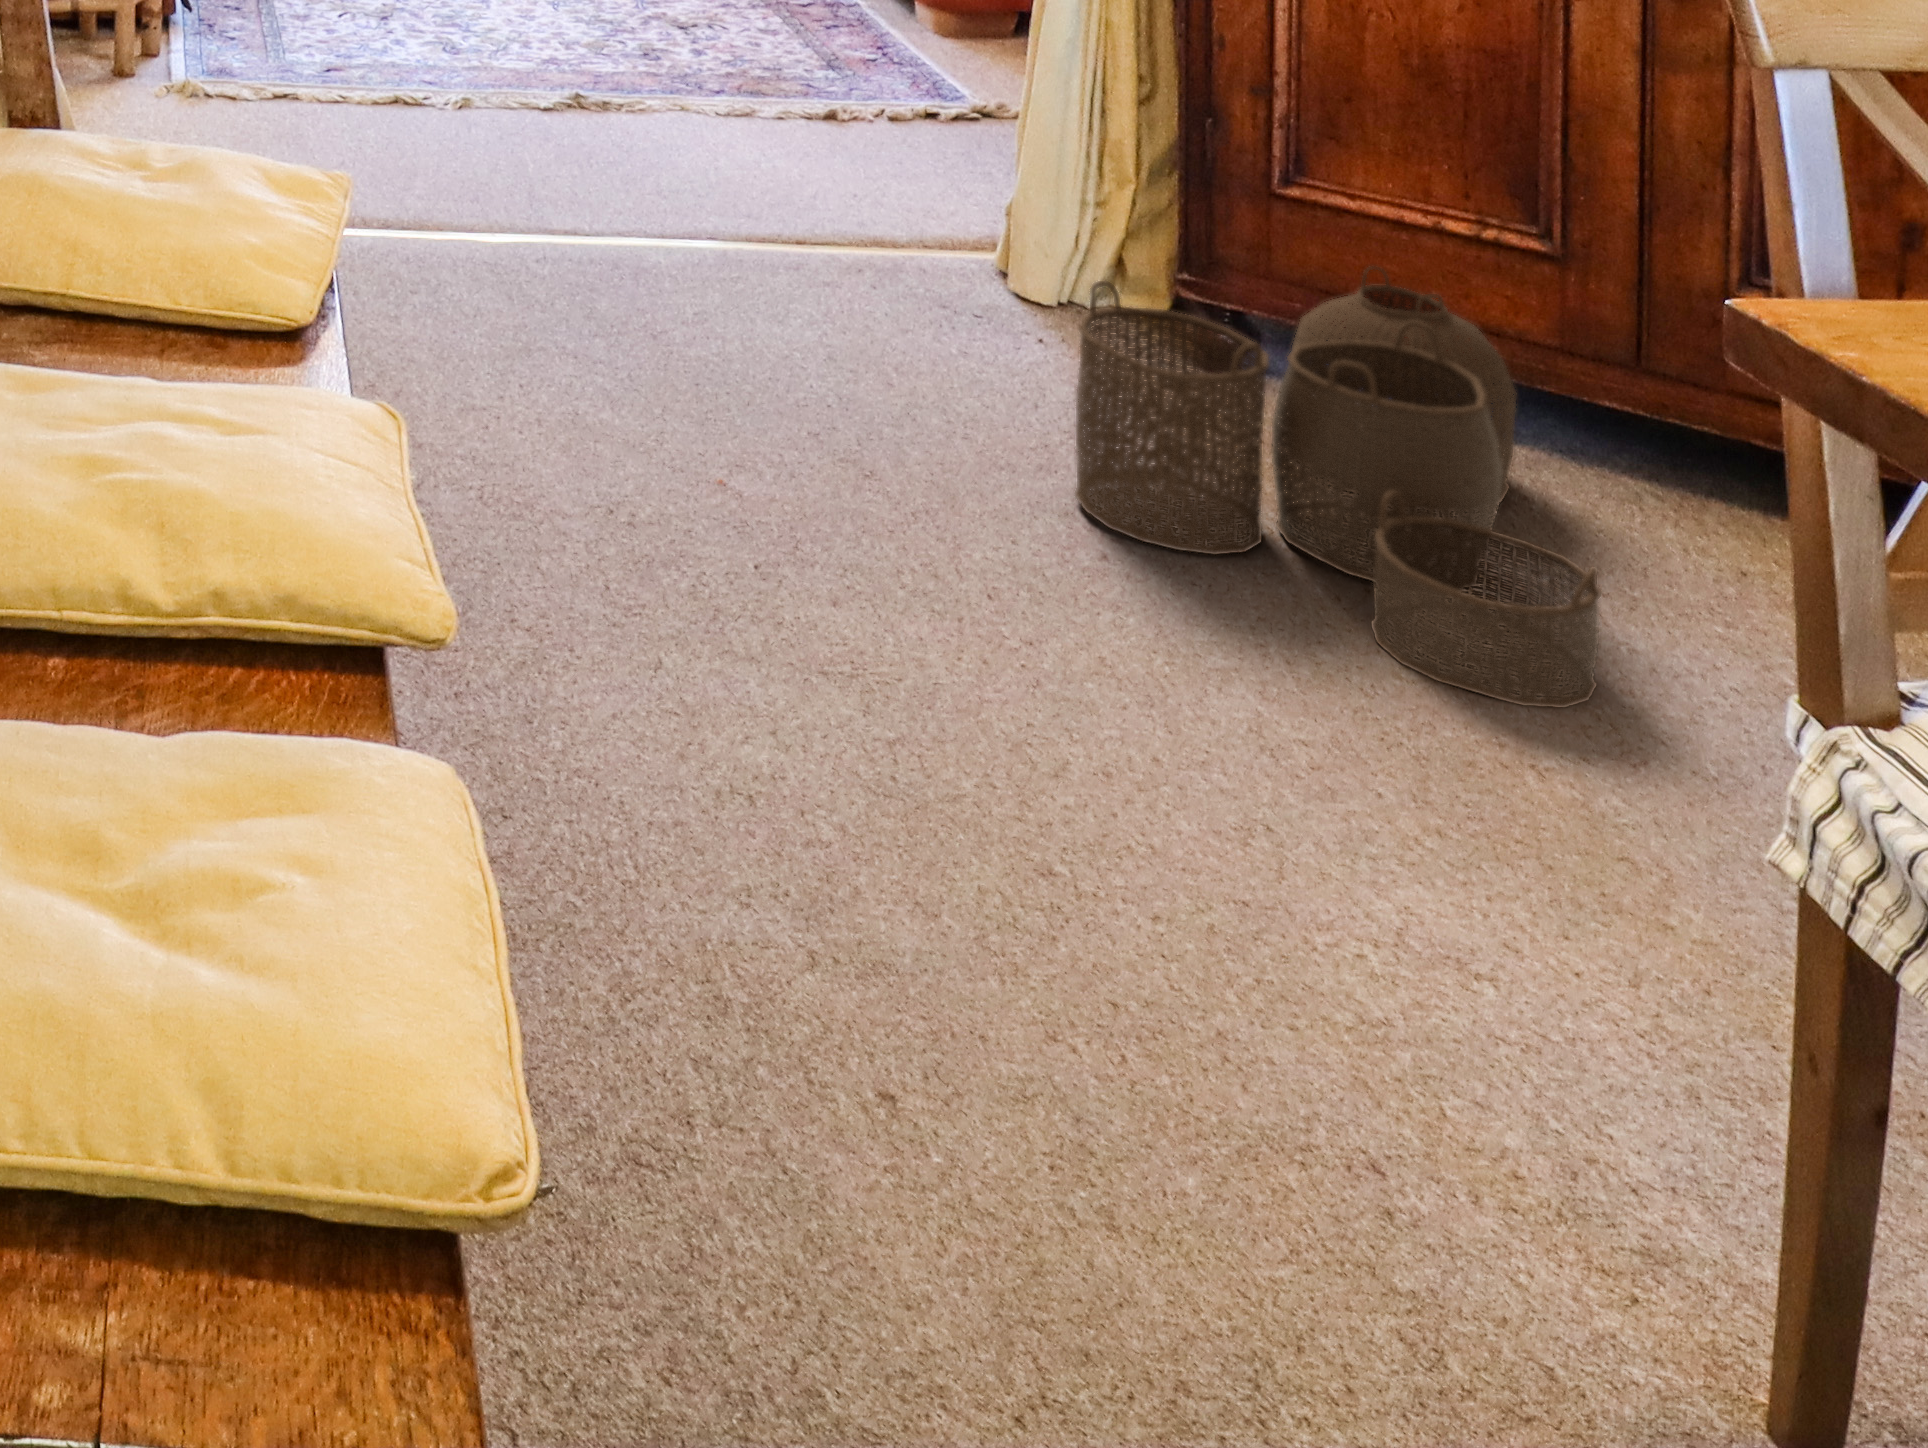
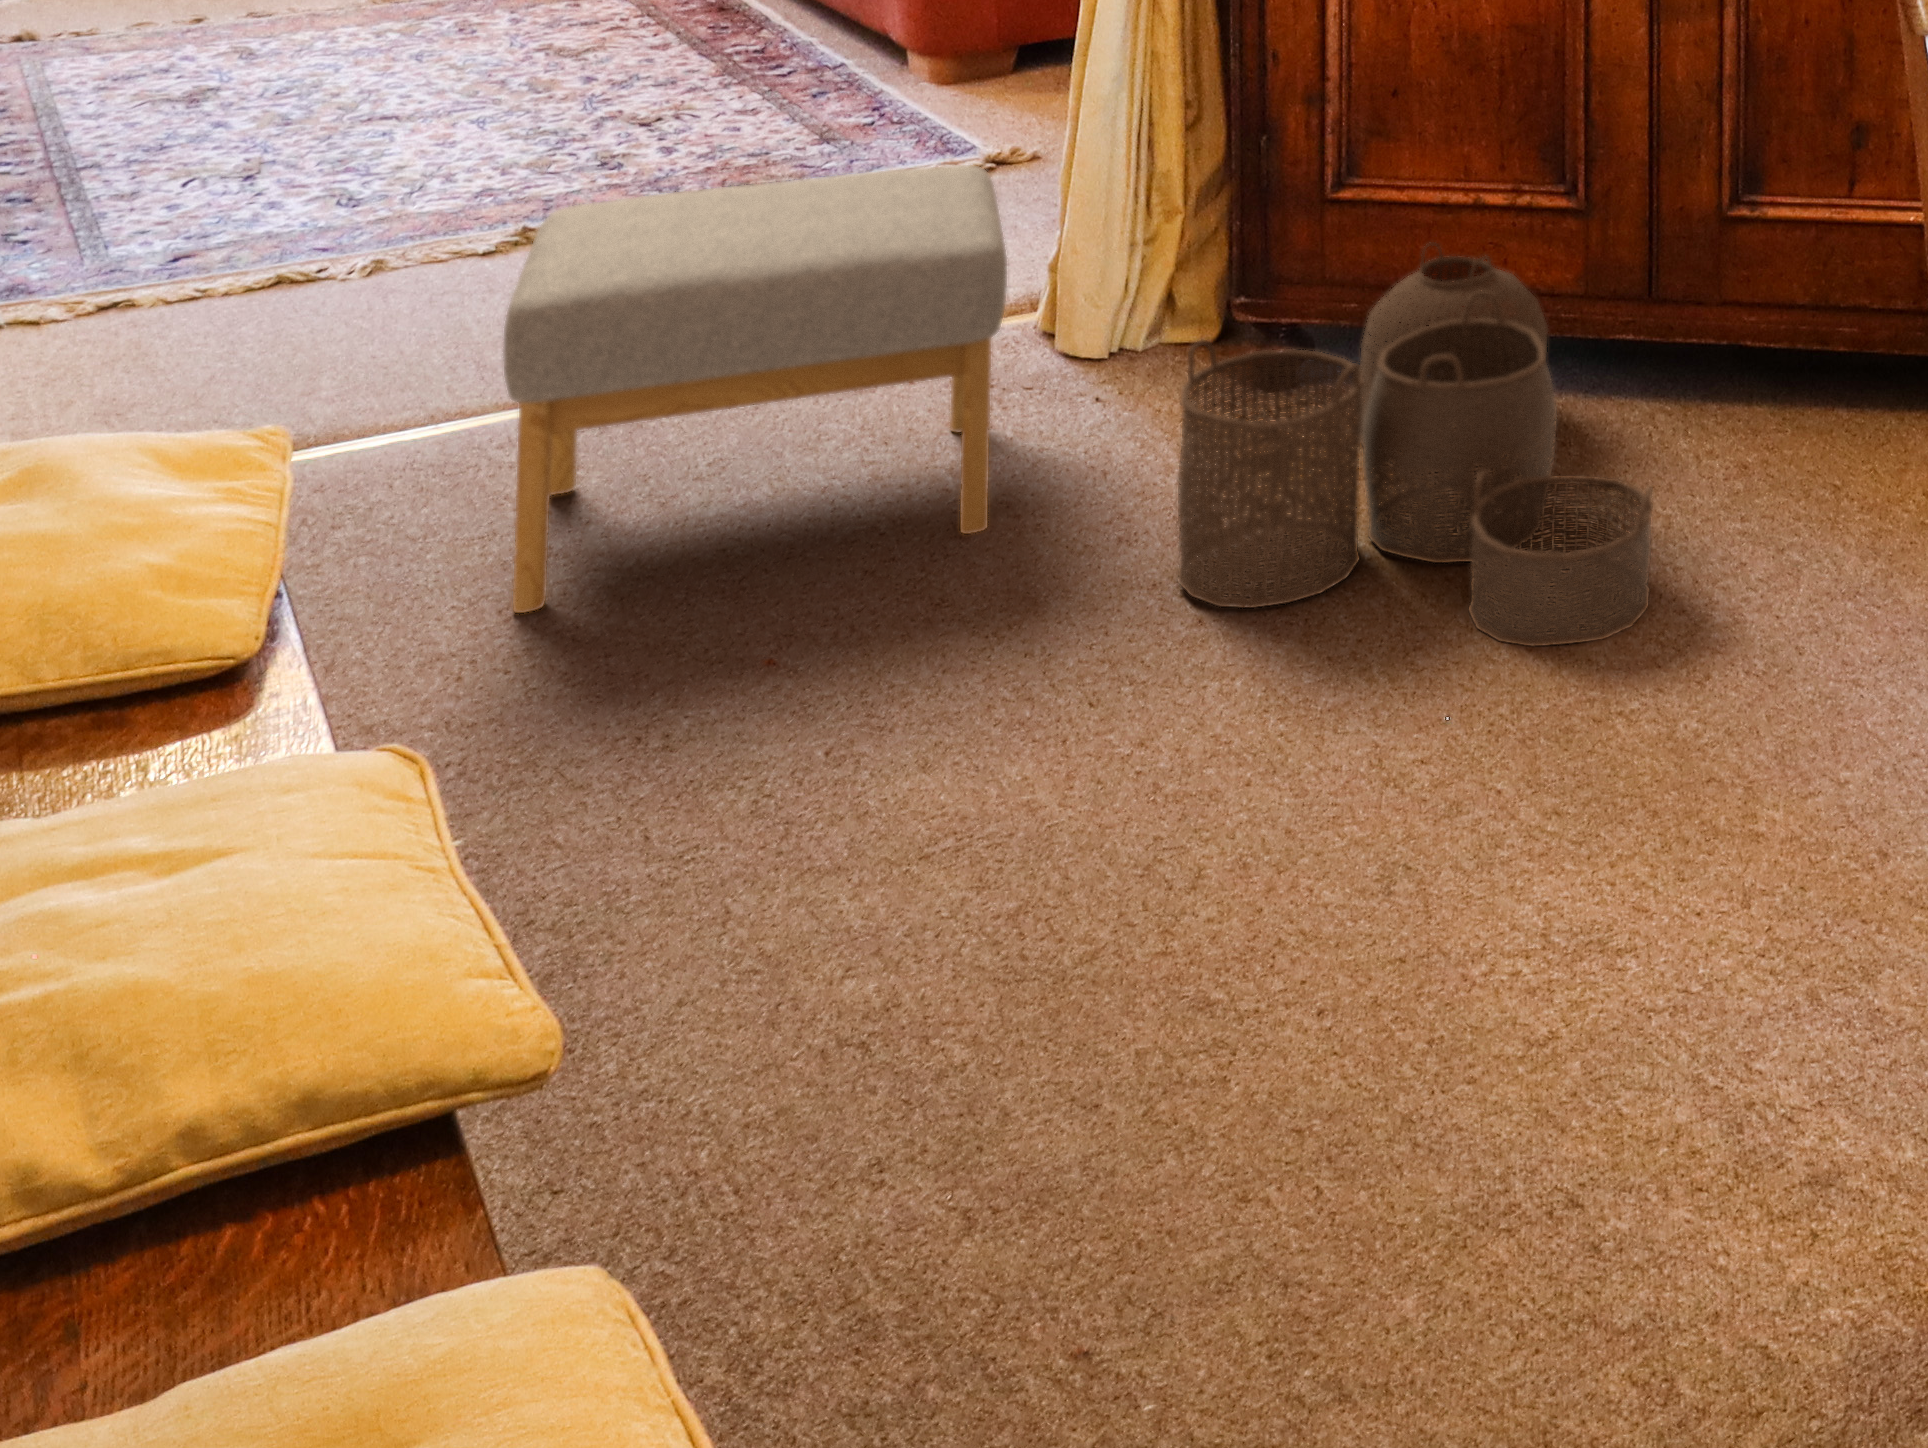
footstool: none [551,43,935,401] -> present [503,165,1007,613]

